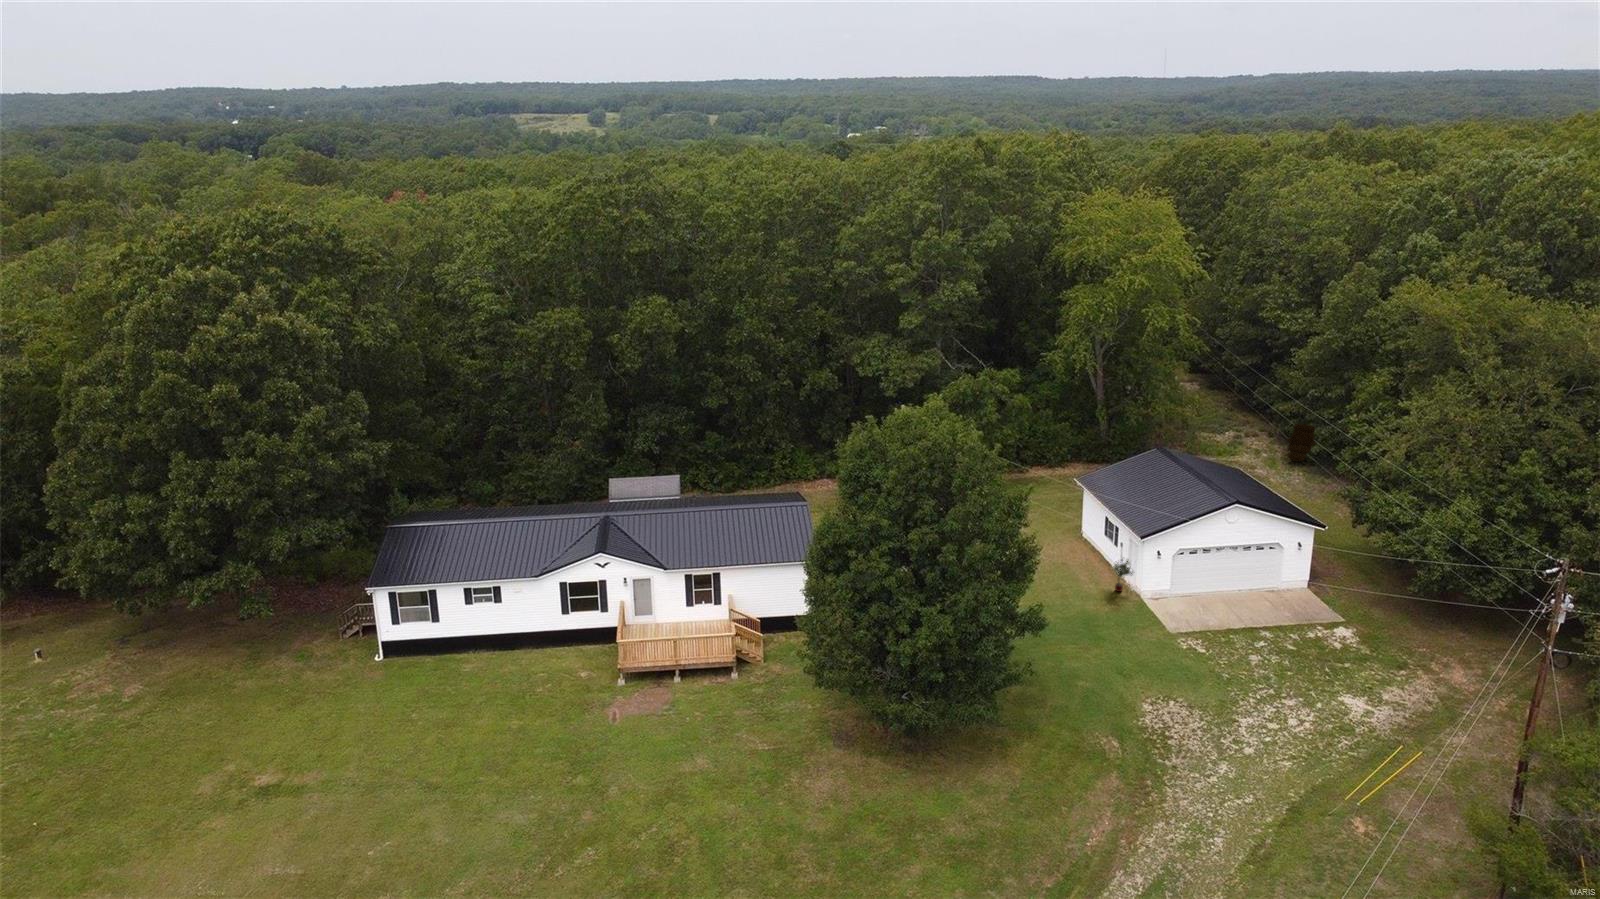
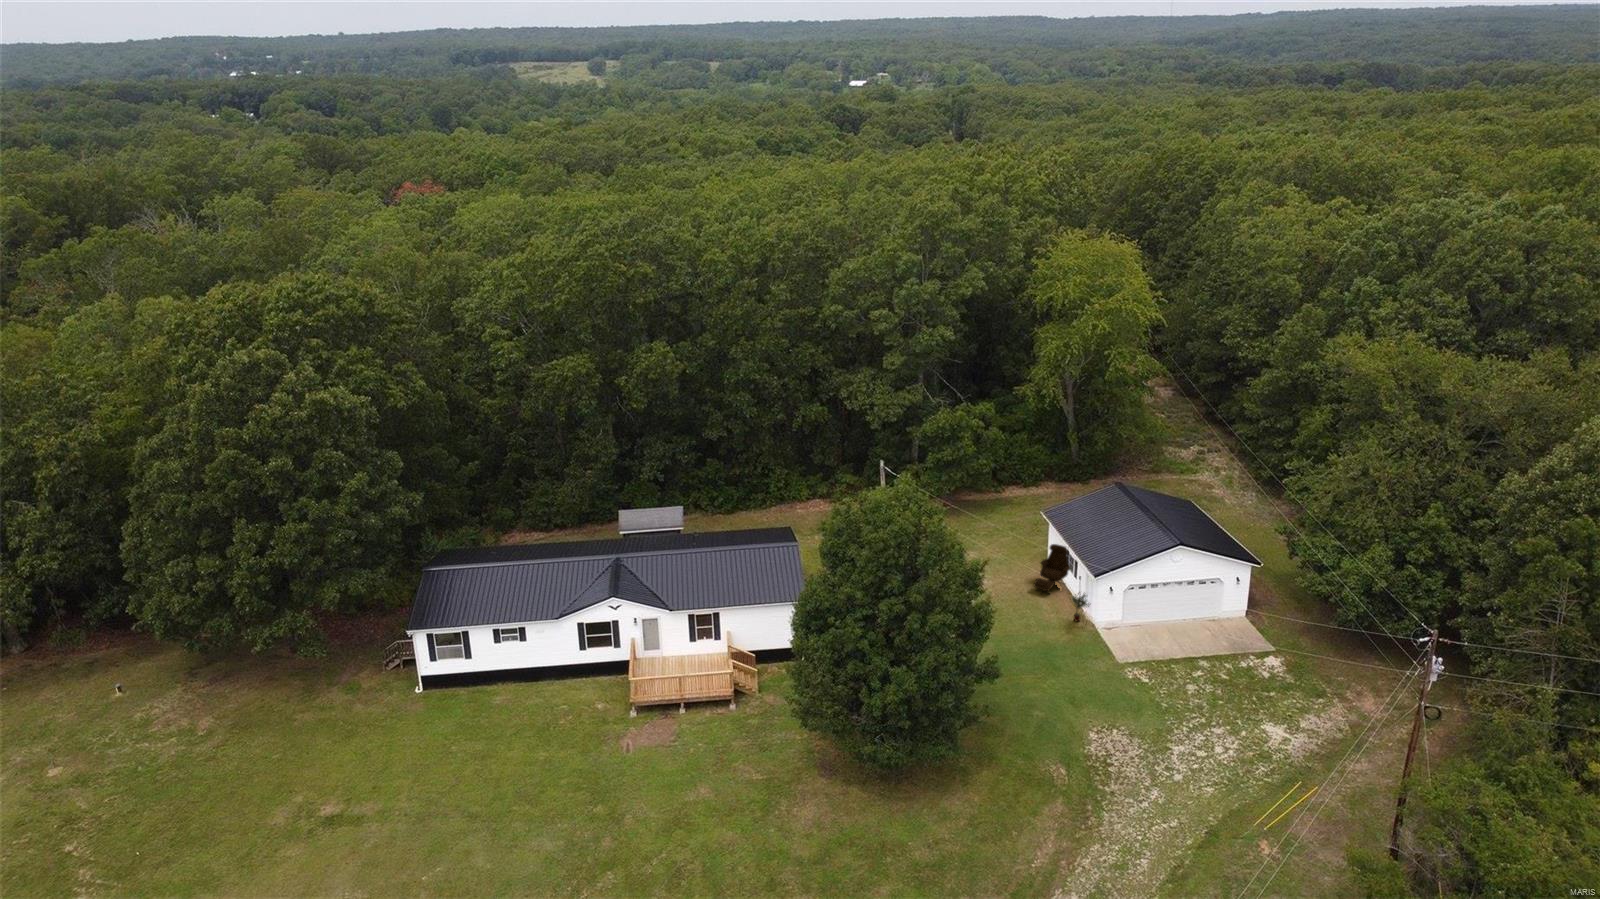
lounge chair: present [1287,424,1316,463] -> present [1034,544,1070,592]

